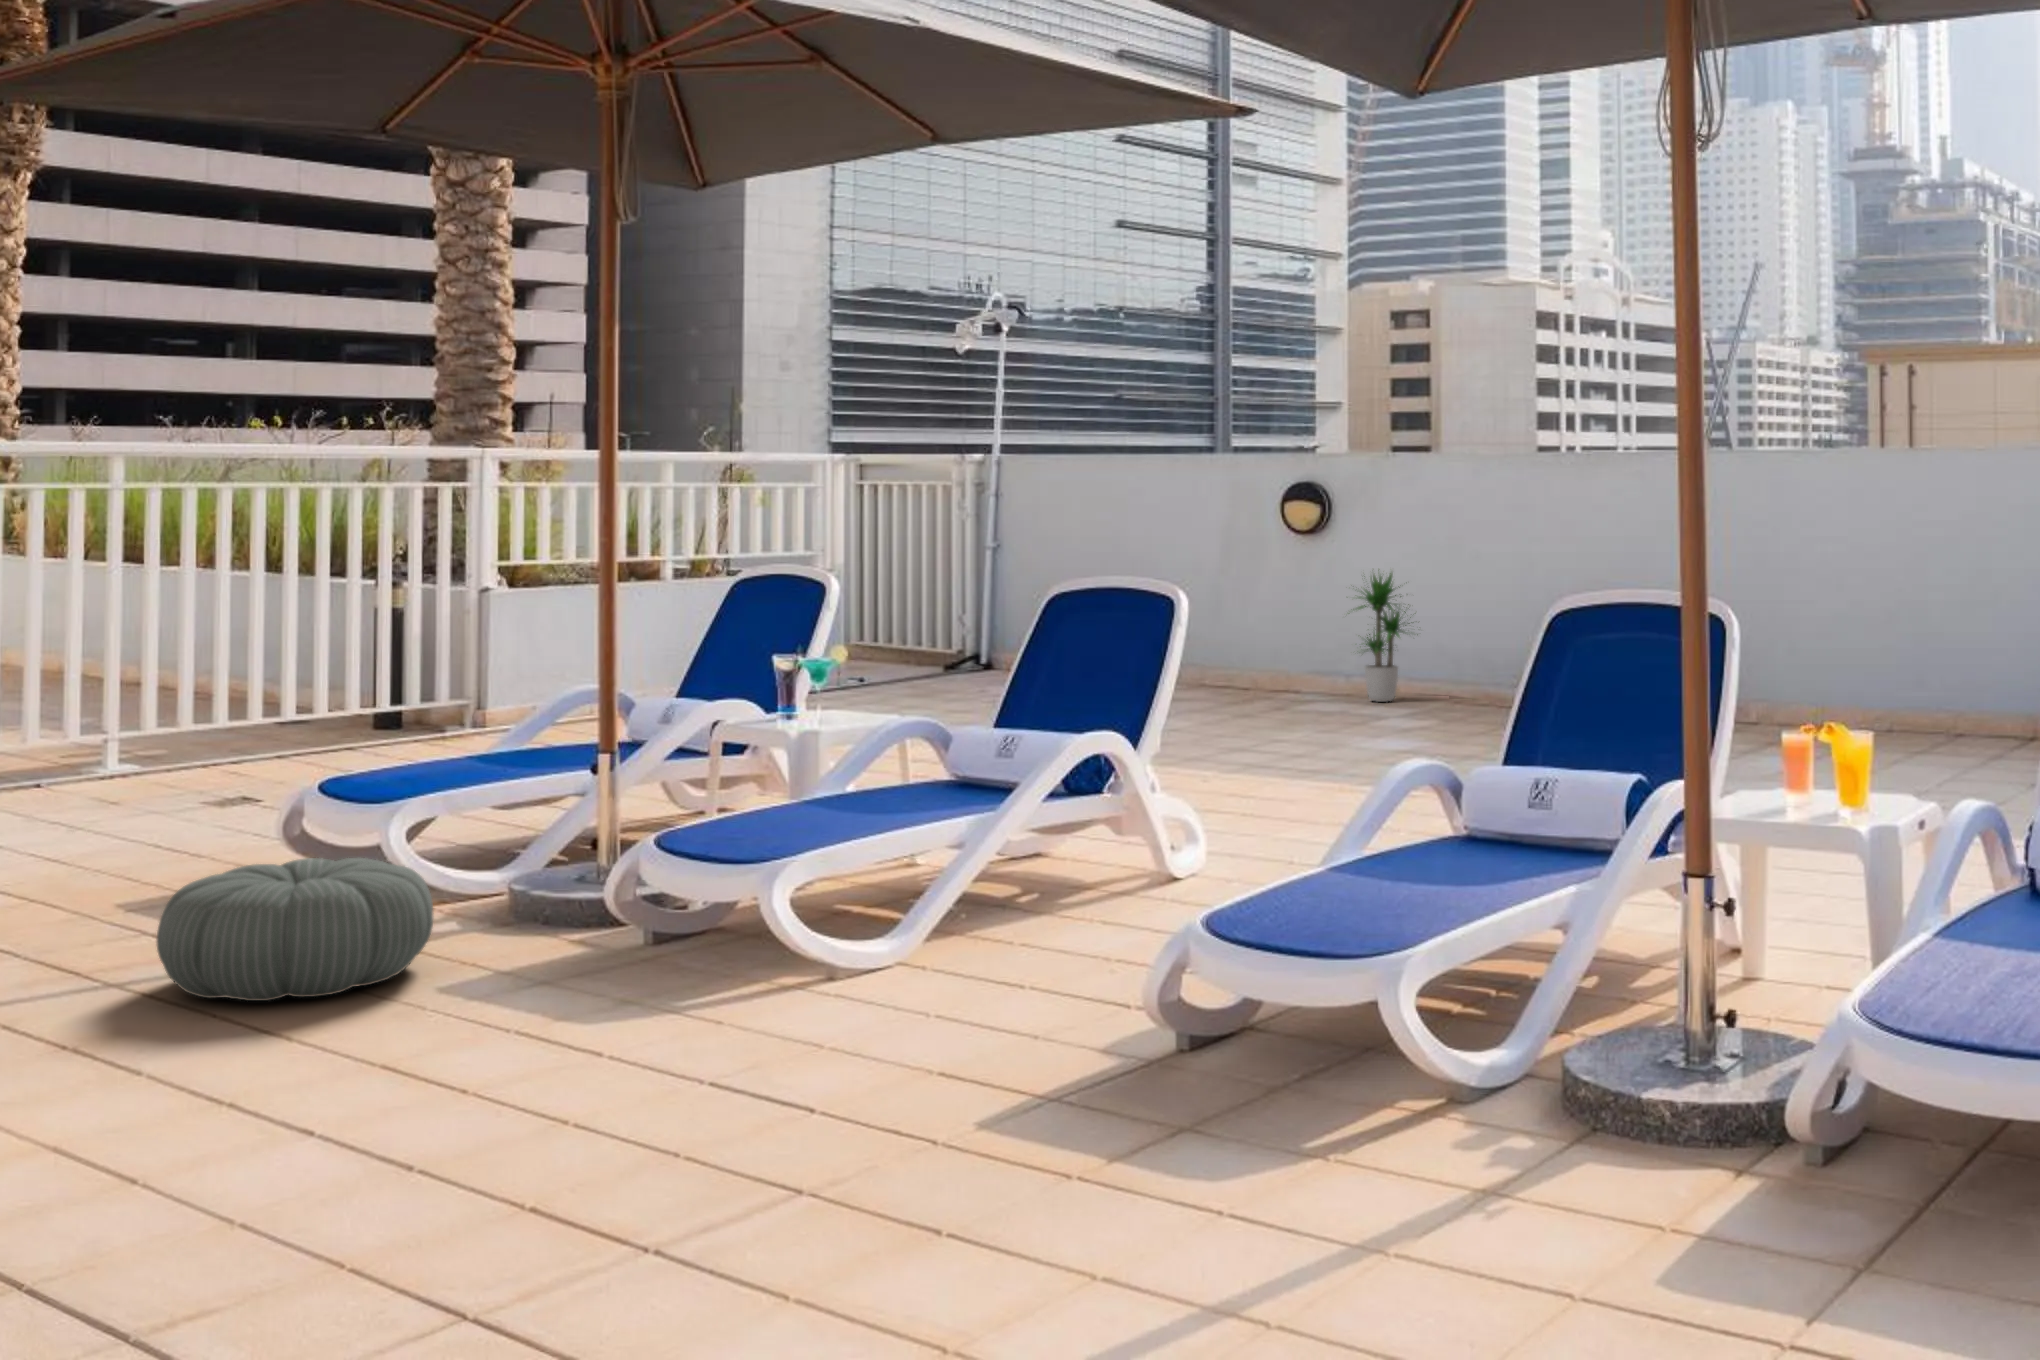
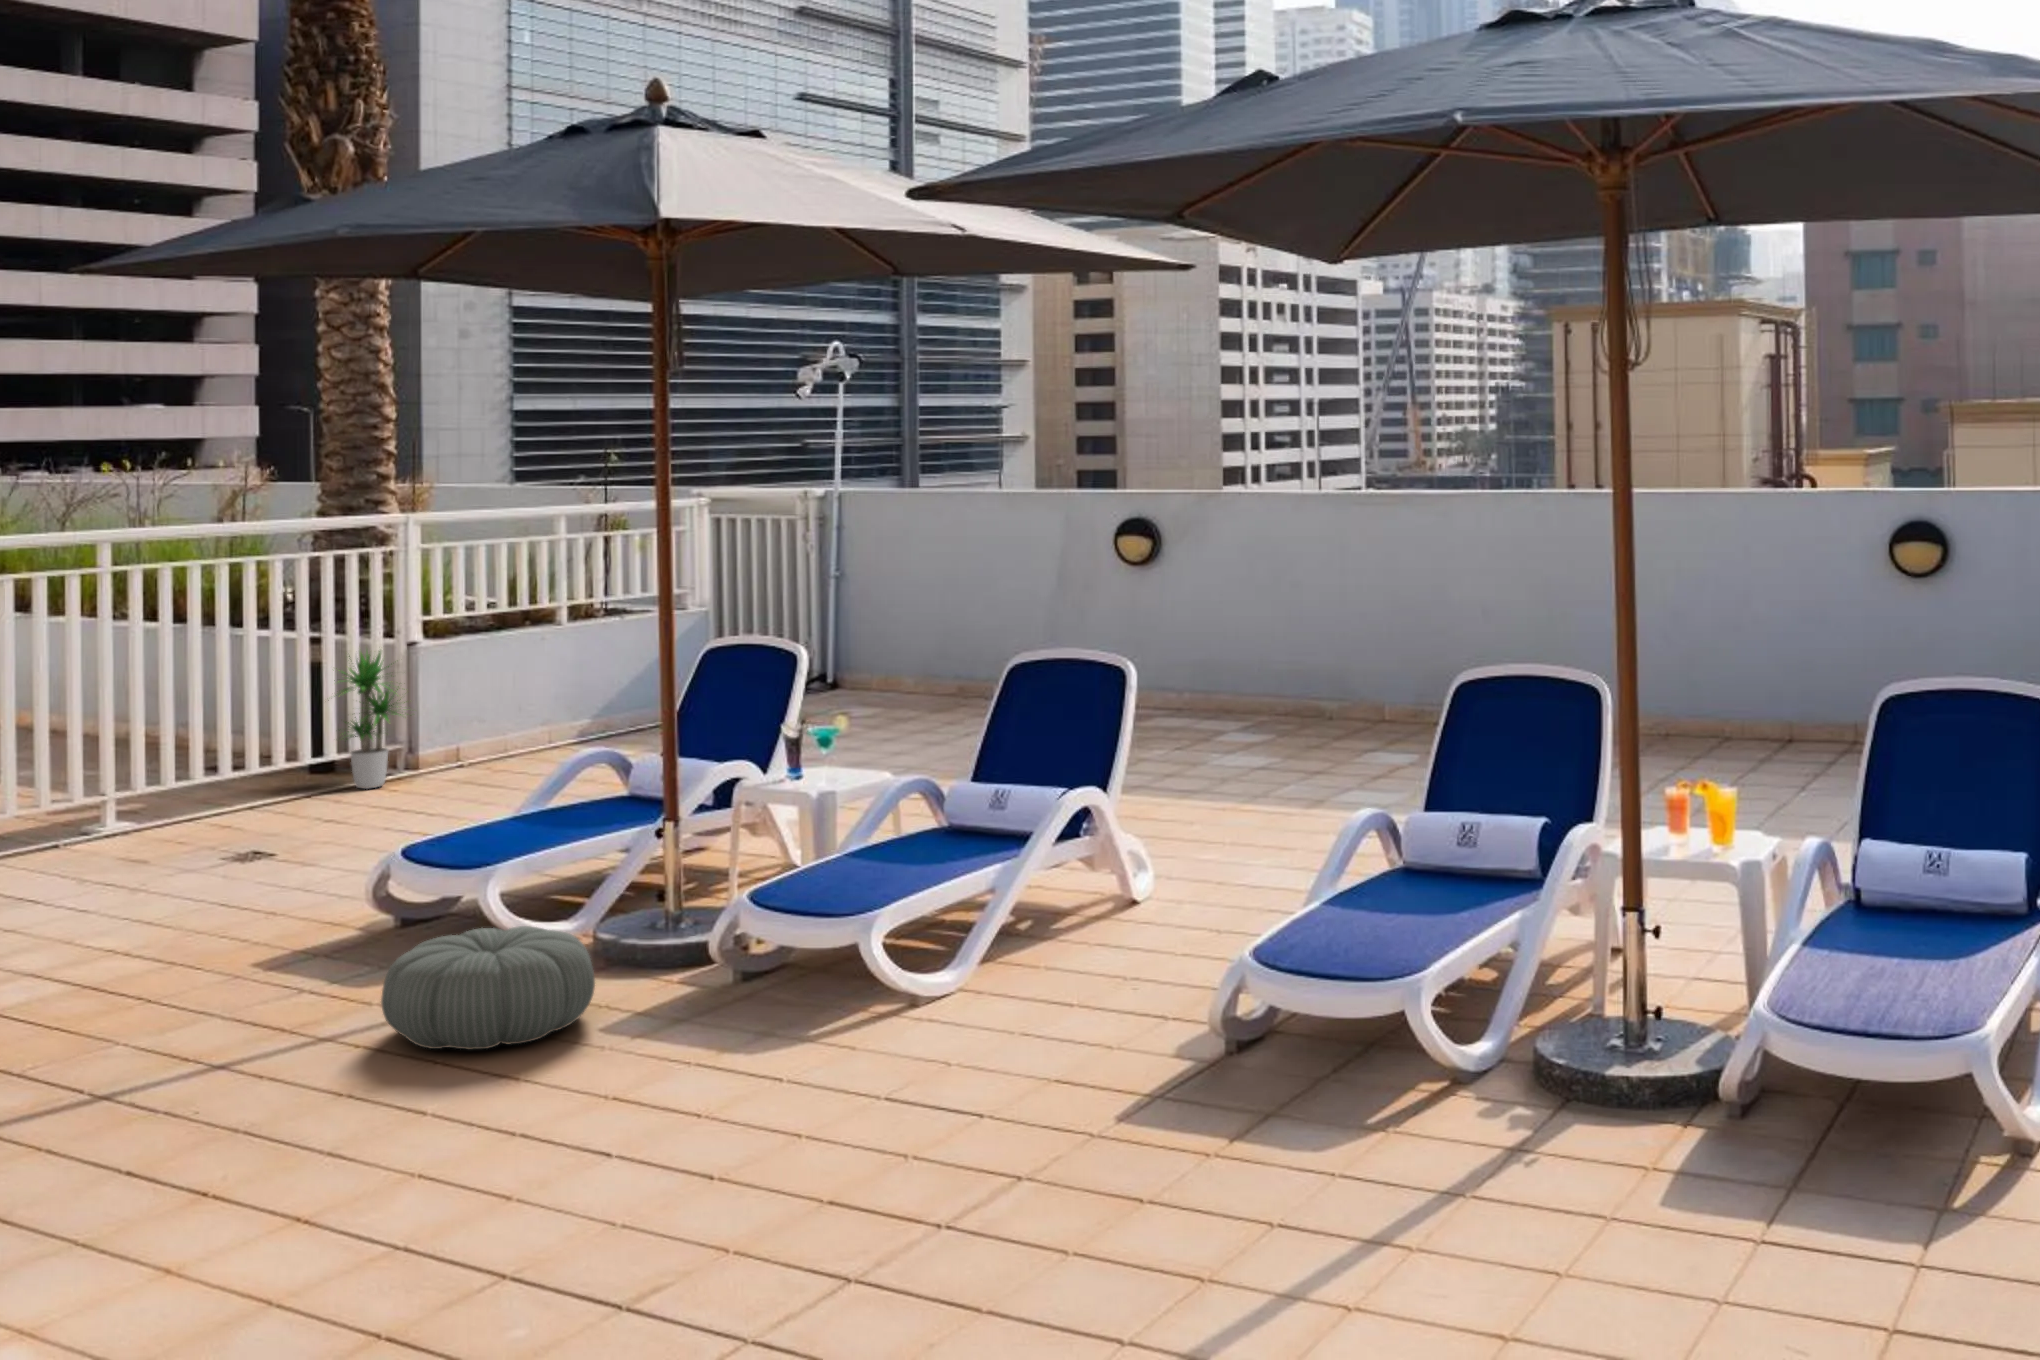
potted plant: present [1348,573,1418,702] -> present [334,651,408,789]

